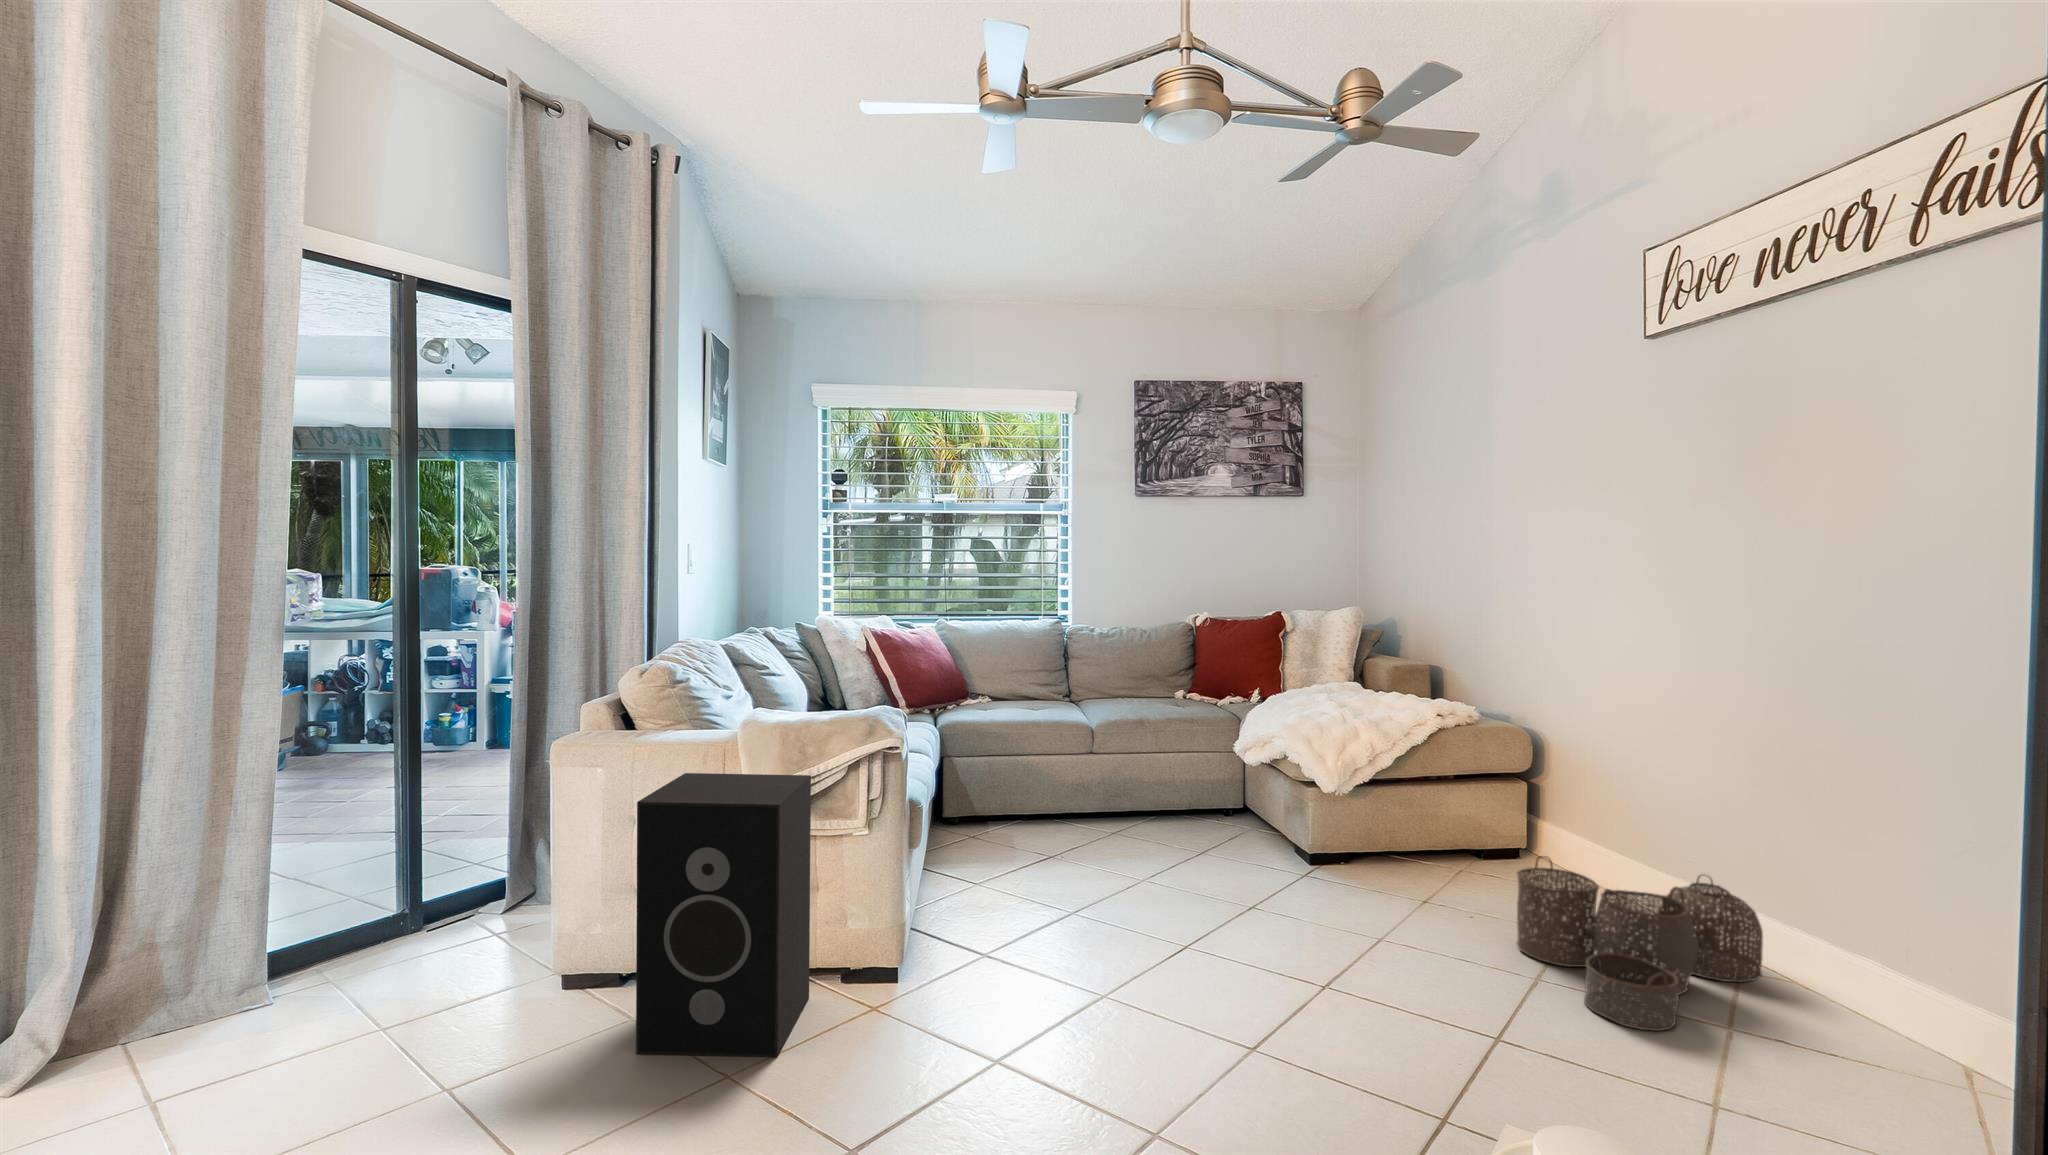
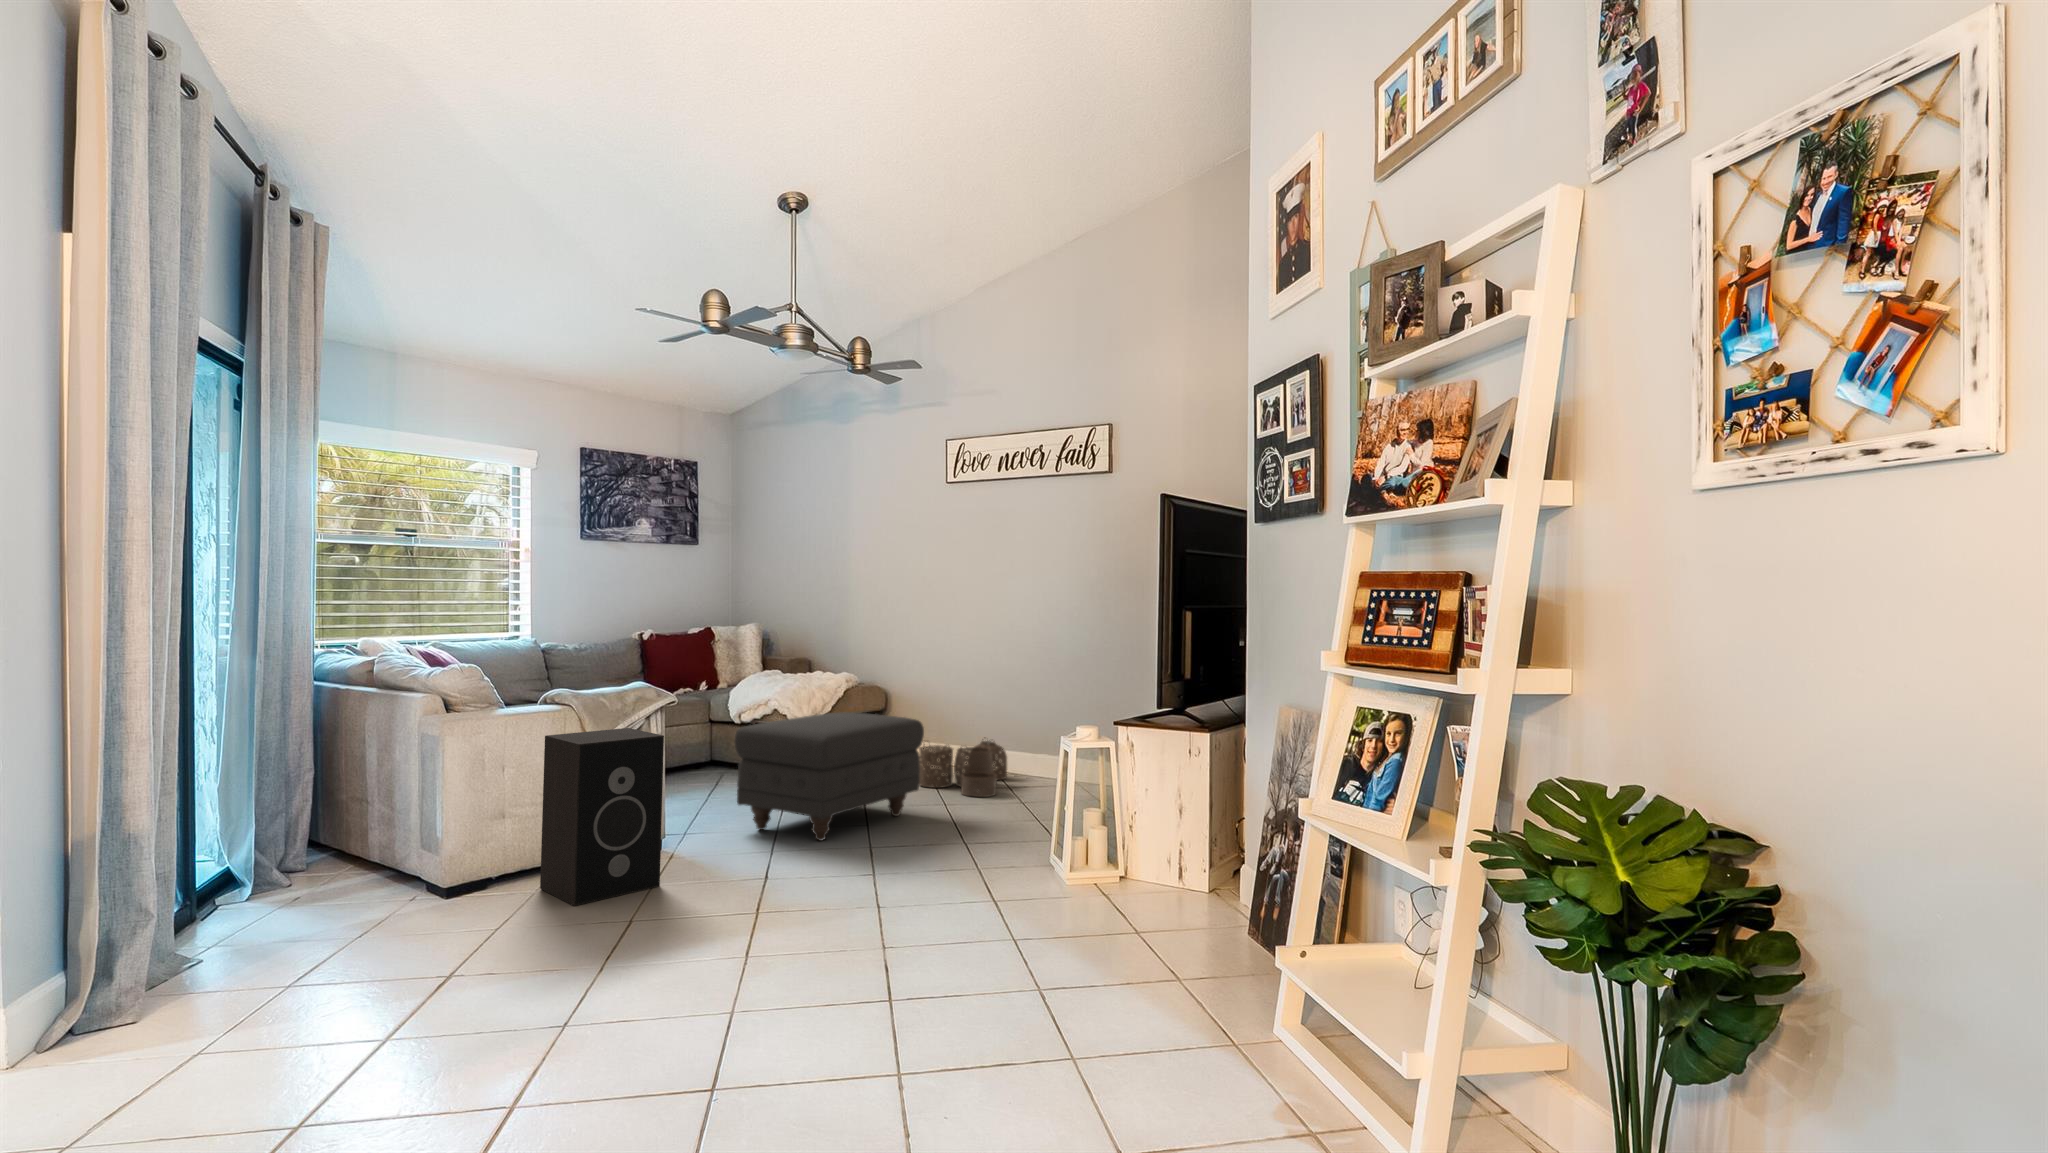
ottoman: none [1061,781,1429,1042] -> present [734,713,924,841]

